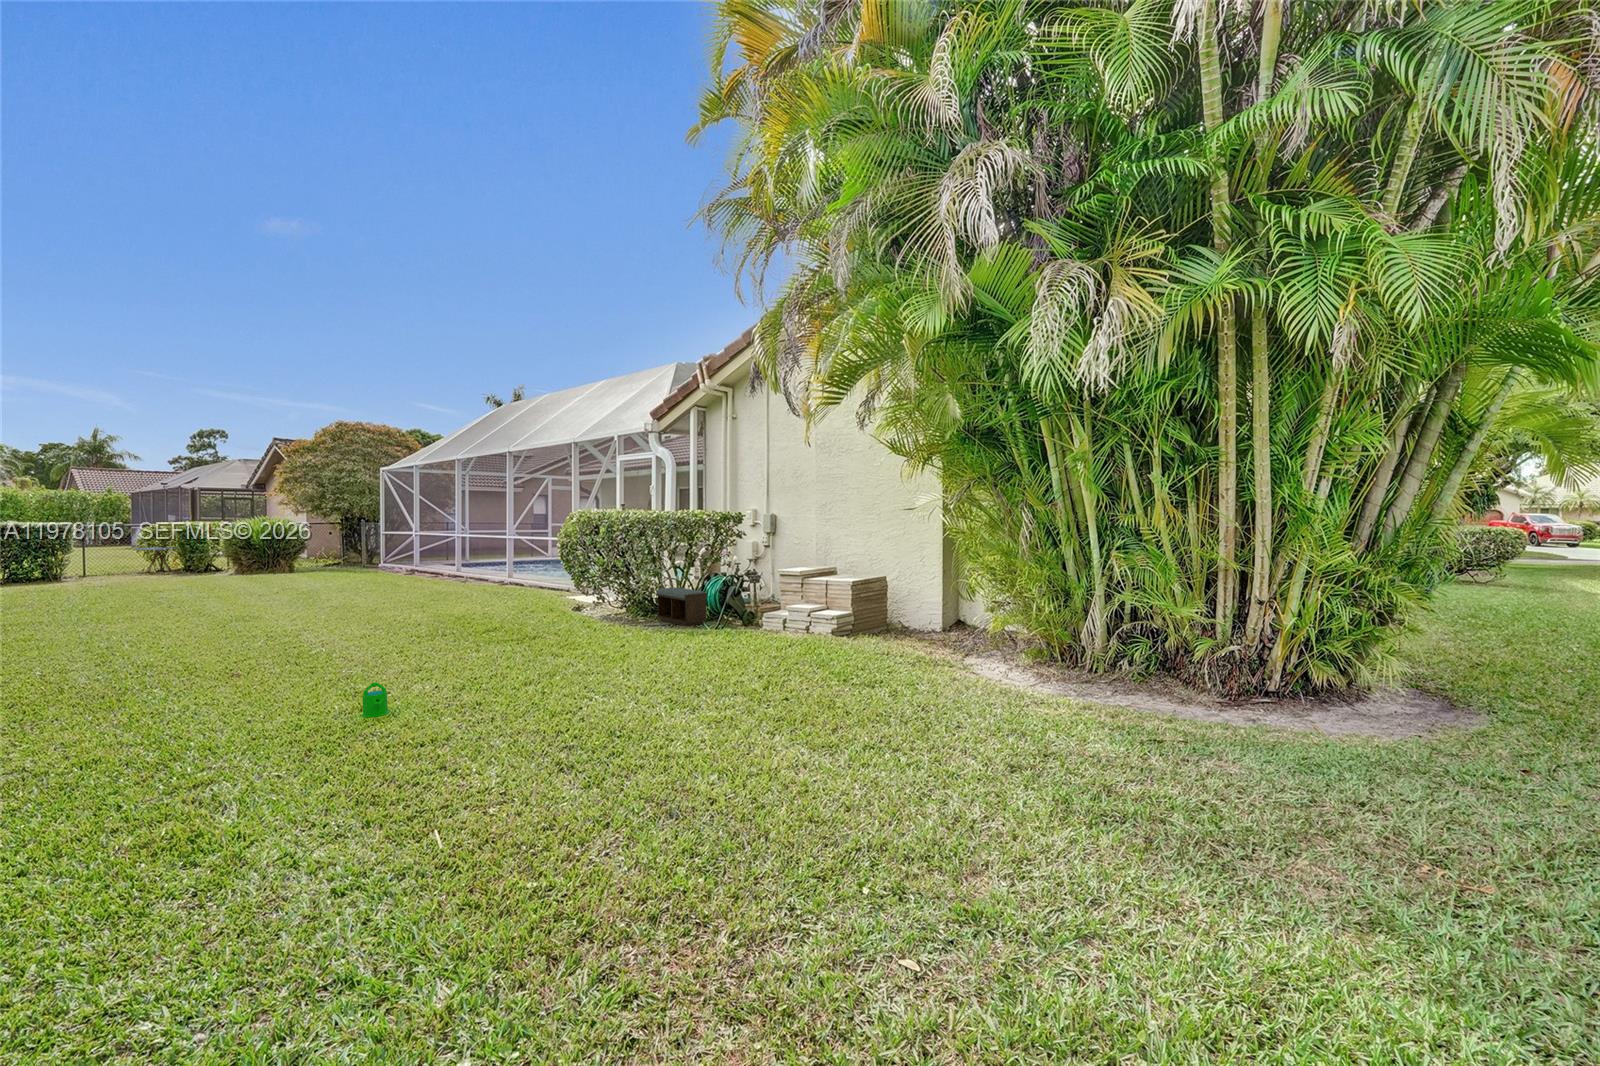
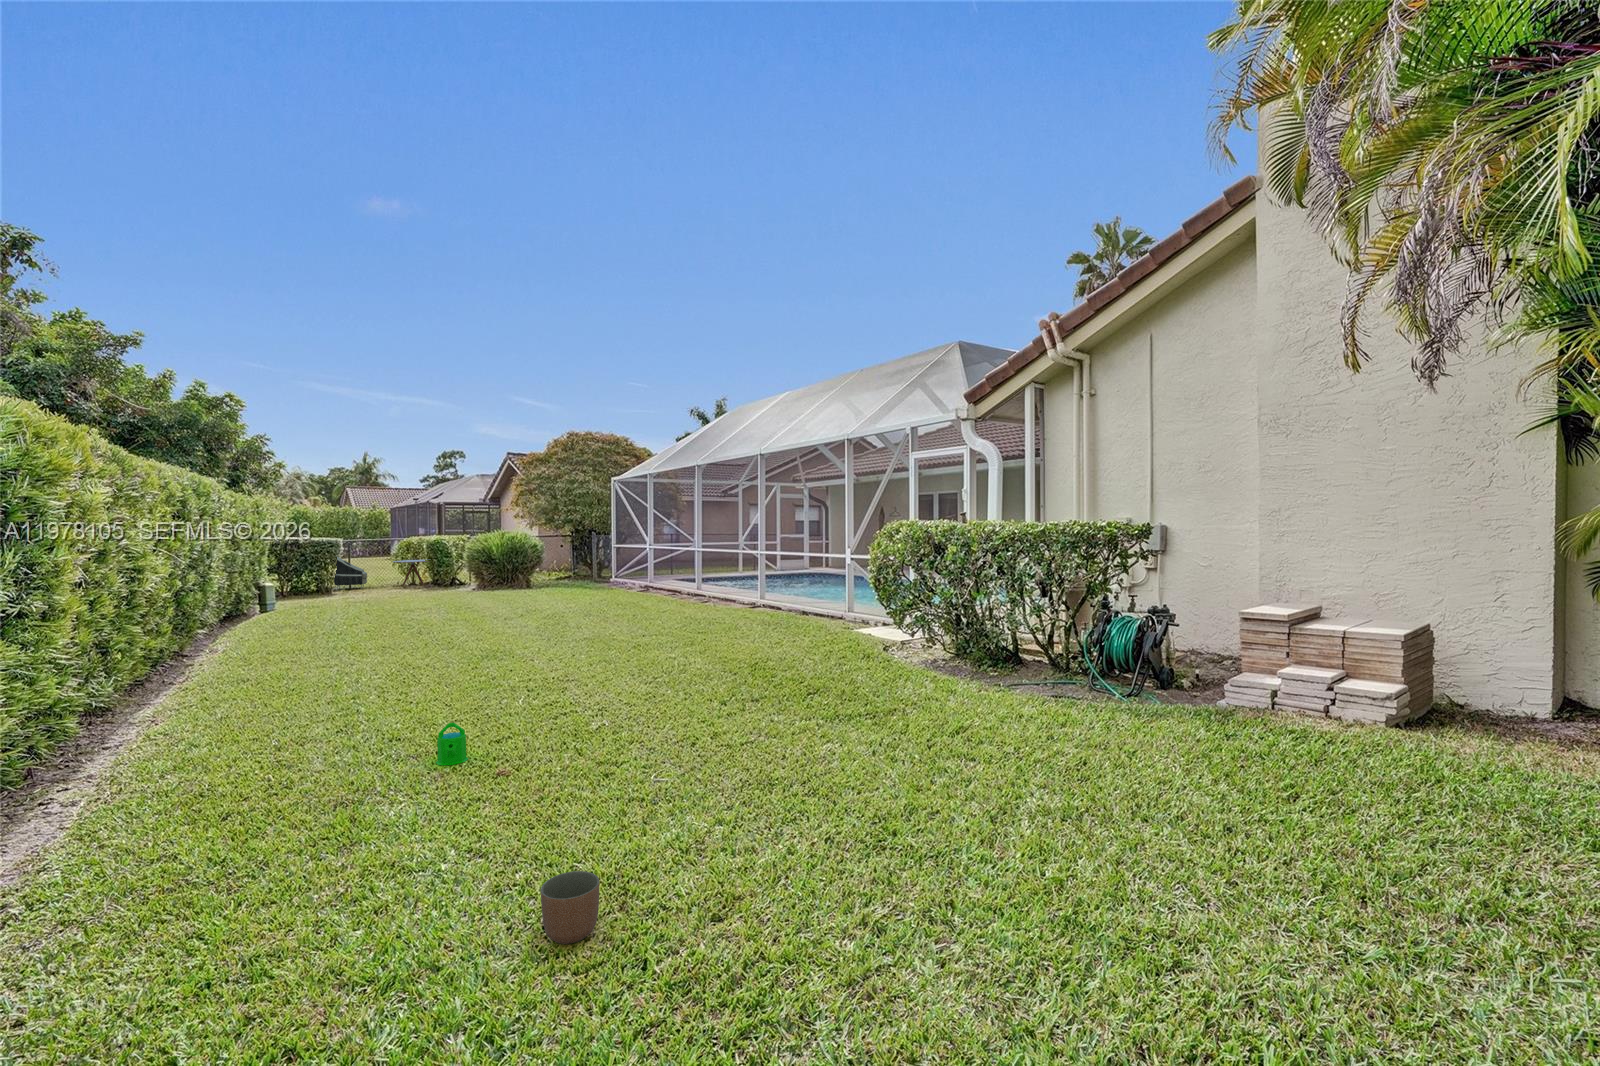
armchair: none [62,538,103,578] -> present [334,557,367,590]
bench: present [656,588,707,626] -> none [1033,630,1123,692]
watering can: present [361,682,389,717] -> present [436,723,469,765]
planter: none [220,706,257,739] -> present [541,871,599,944]

